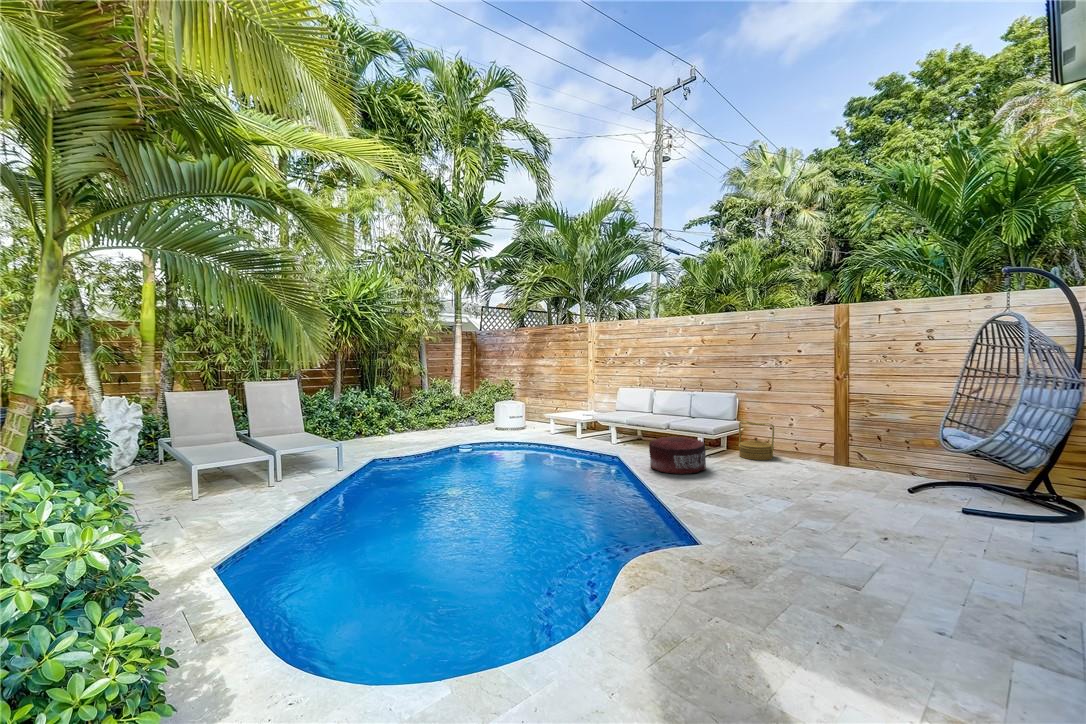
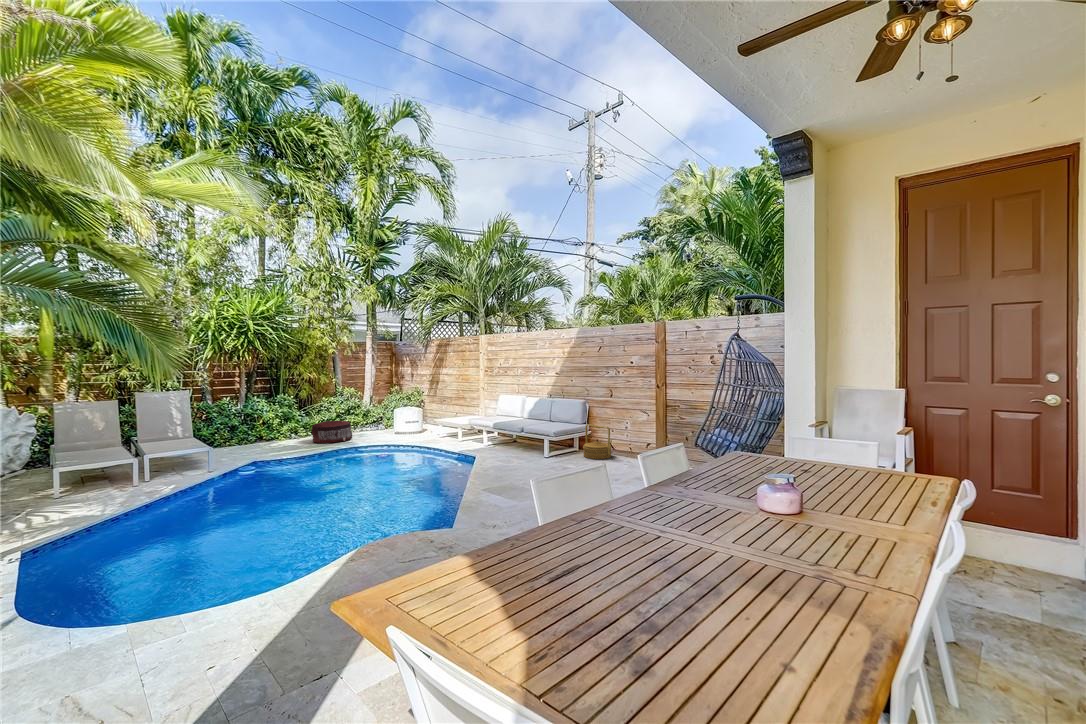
pouf: present [649,437,706,474] -> present [311,421,352,443]

